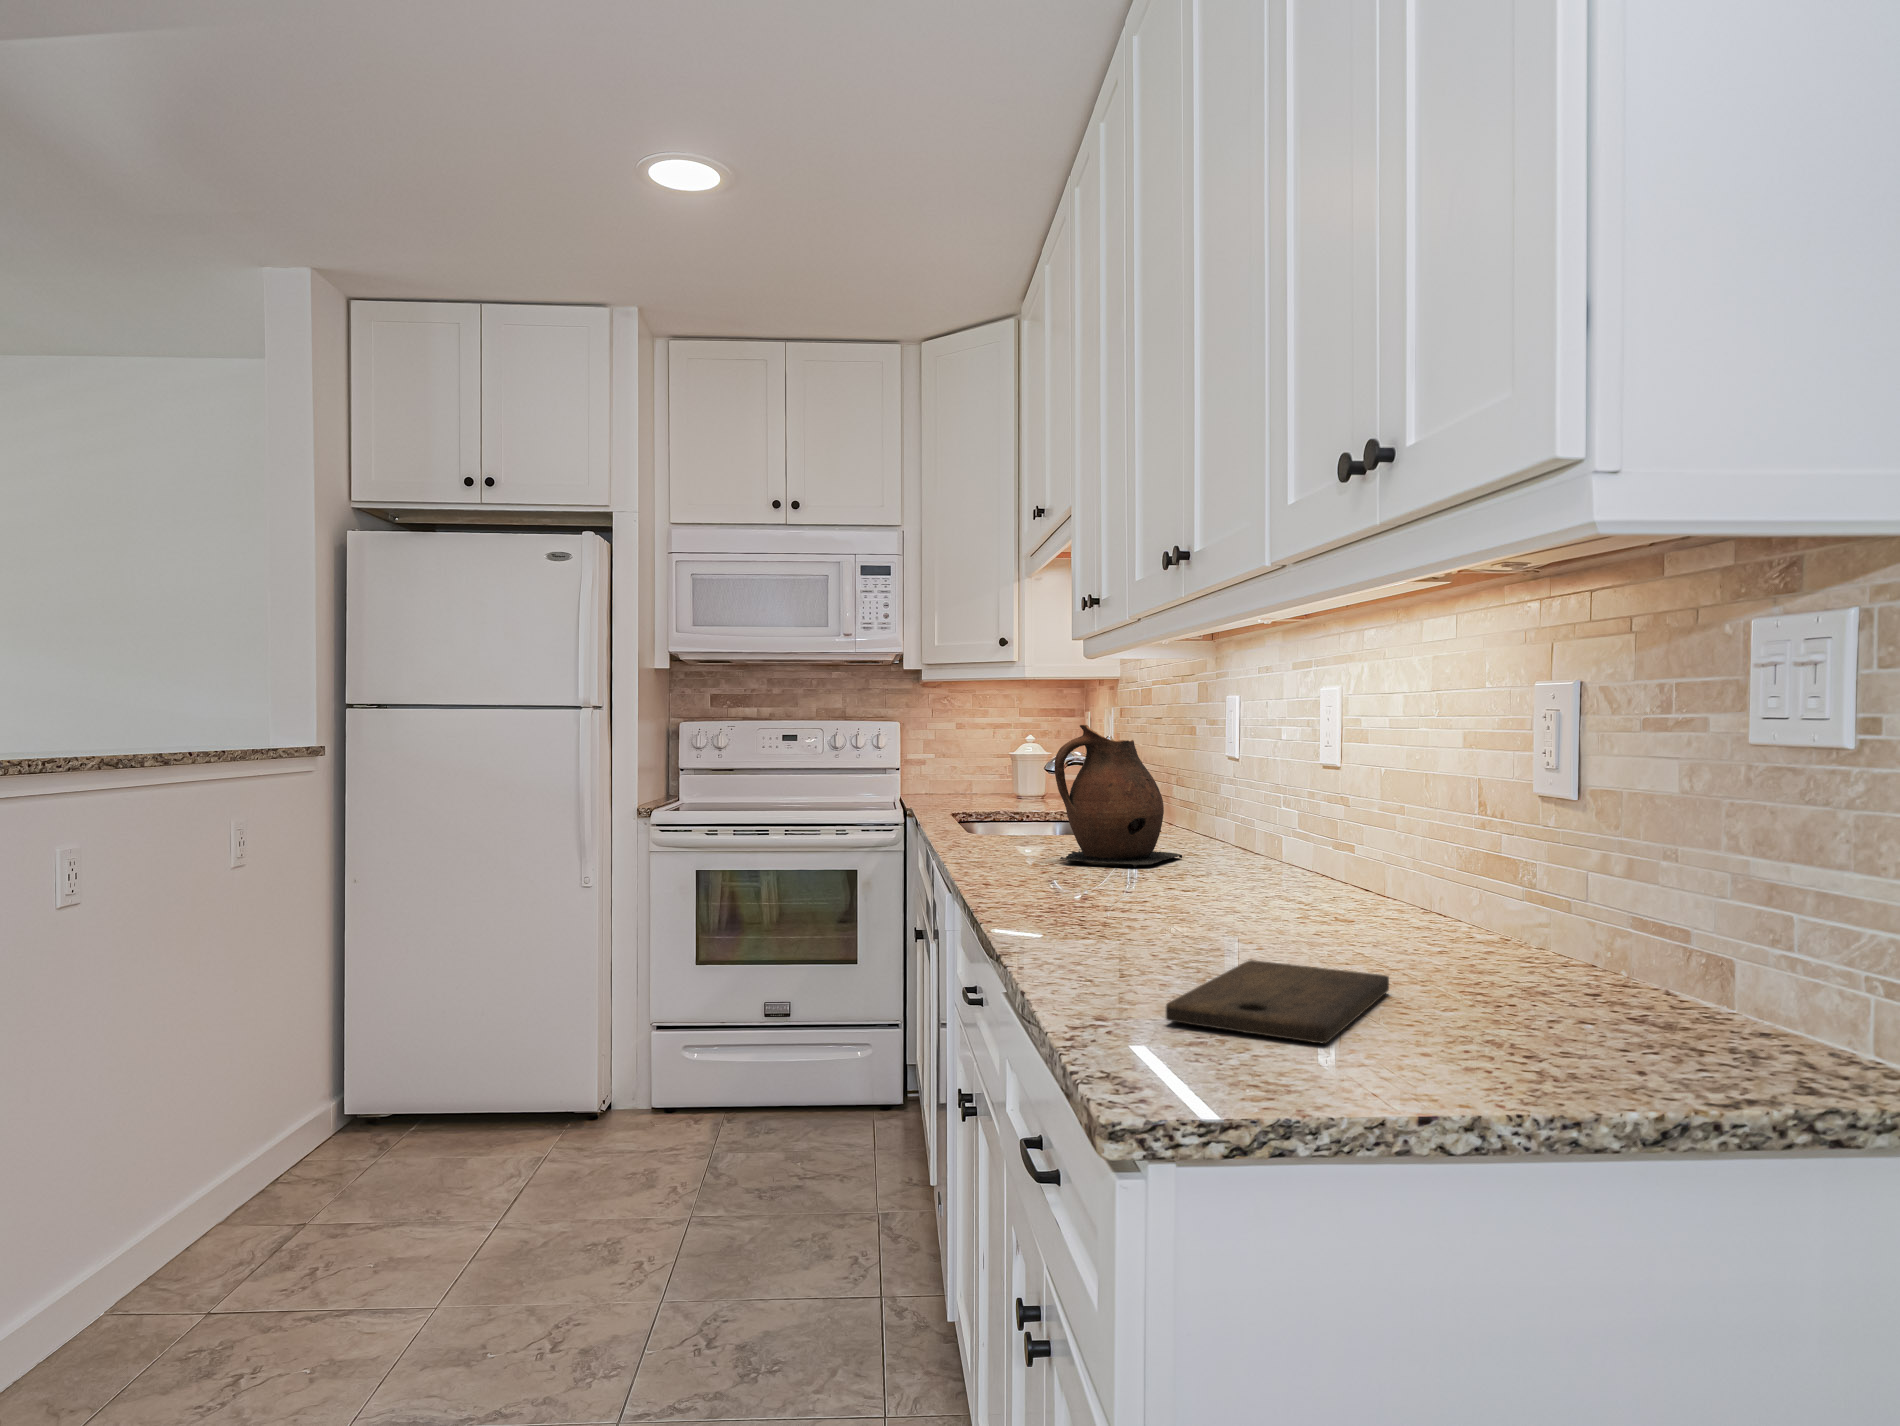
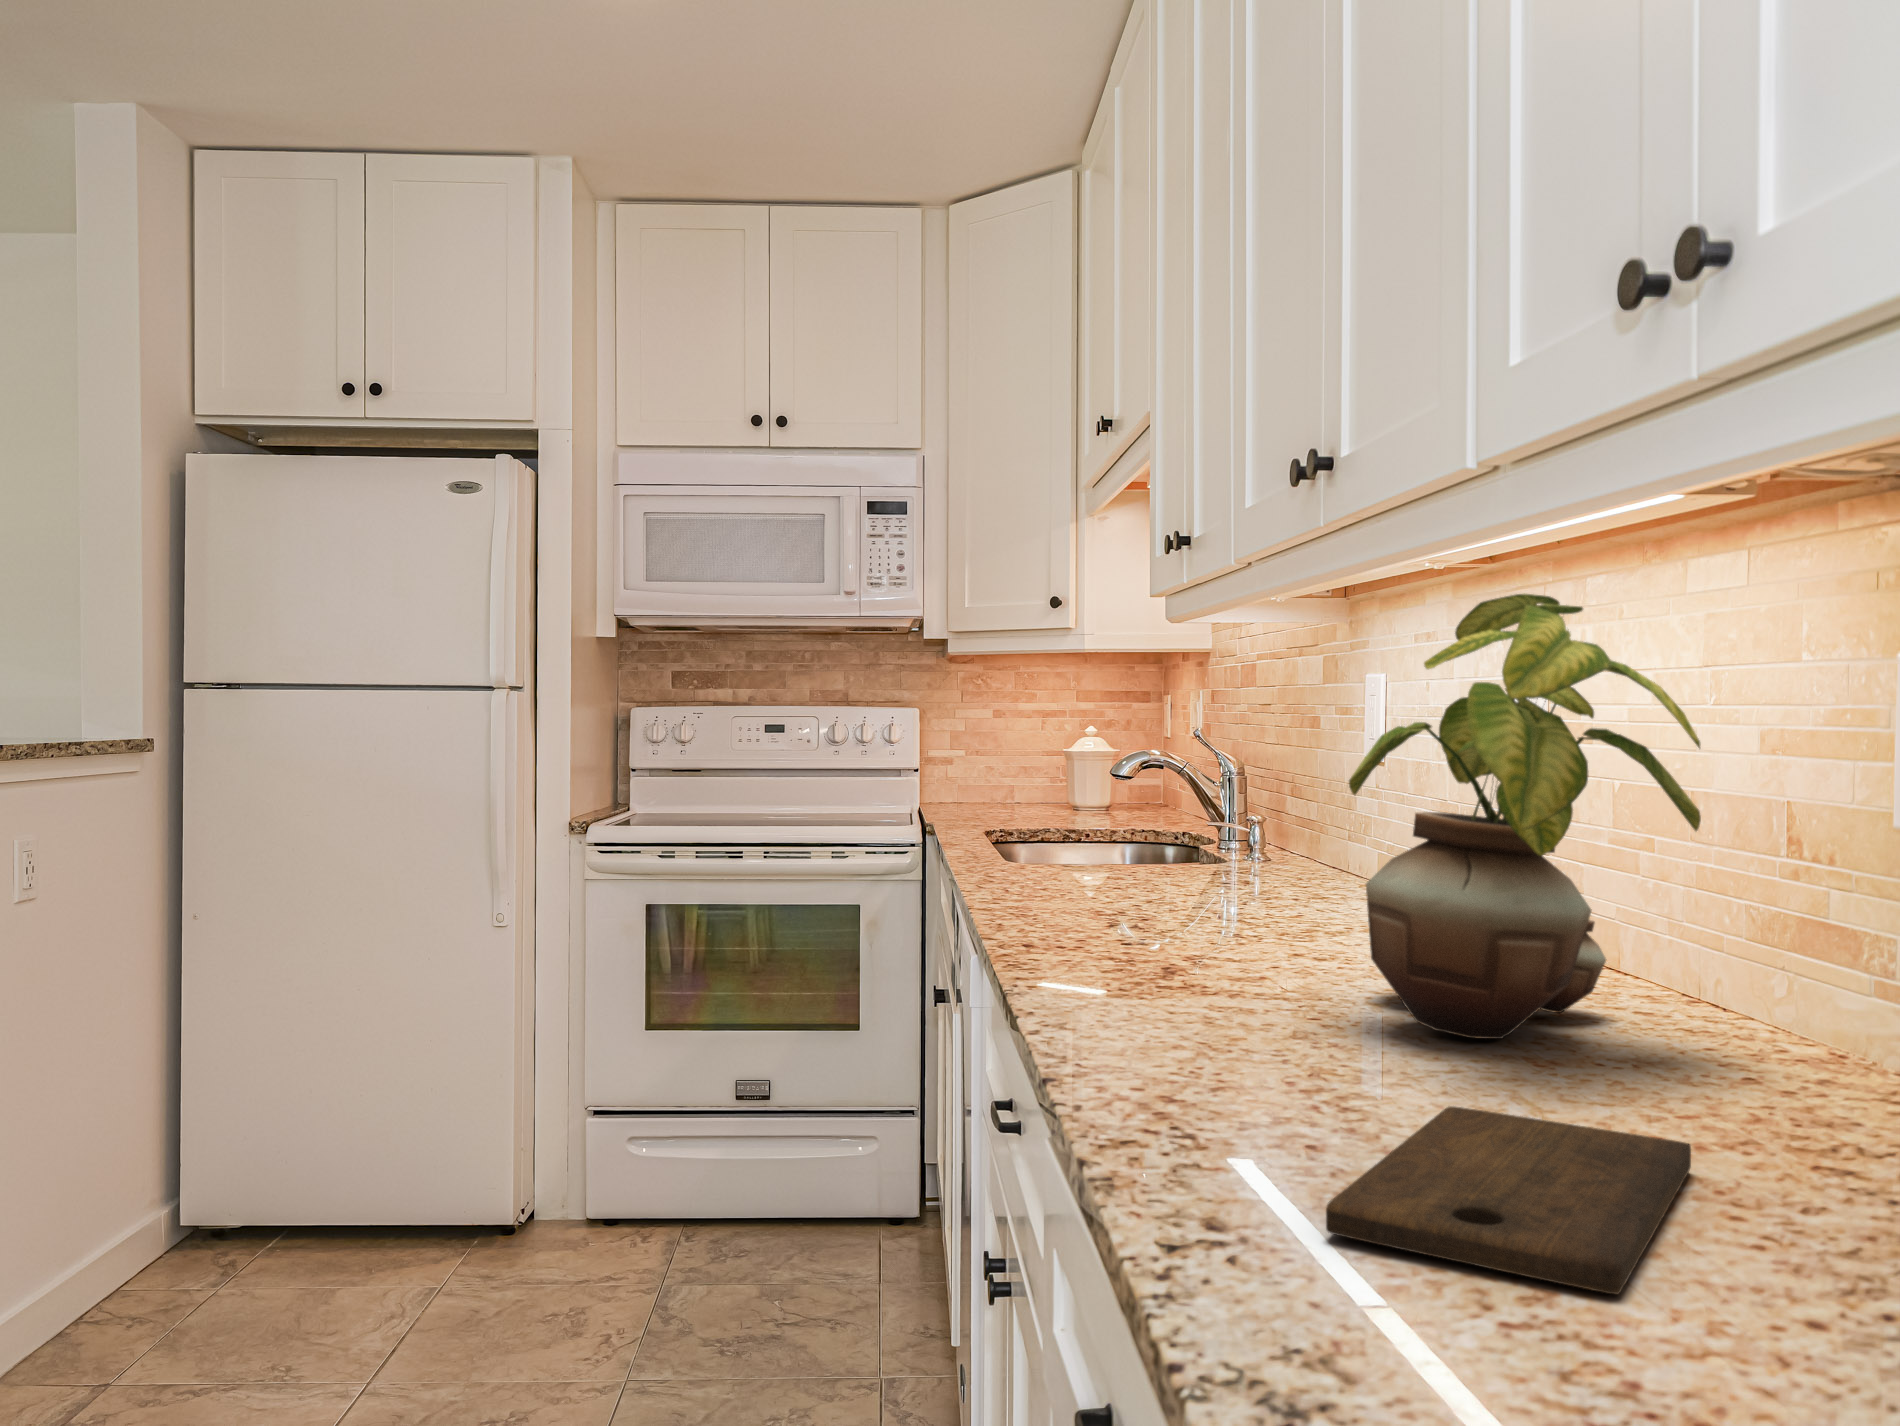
potted plant: none [1196,642,1420,931] -> present [1349,594,1701,1039]
ceramic pitcher: present [1054,725,1182,867] -> none [1127,716,1307,920]

